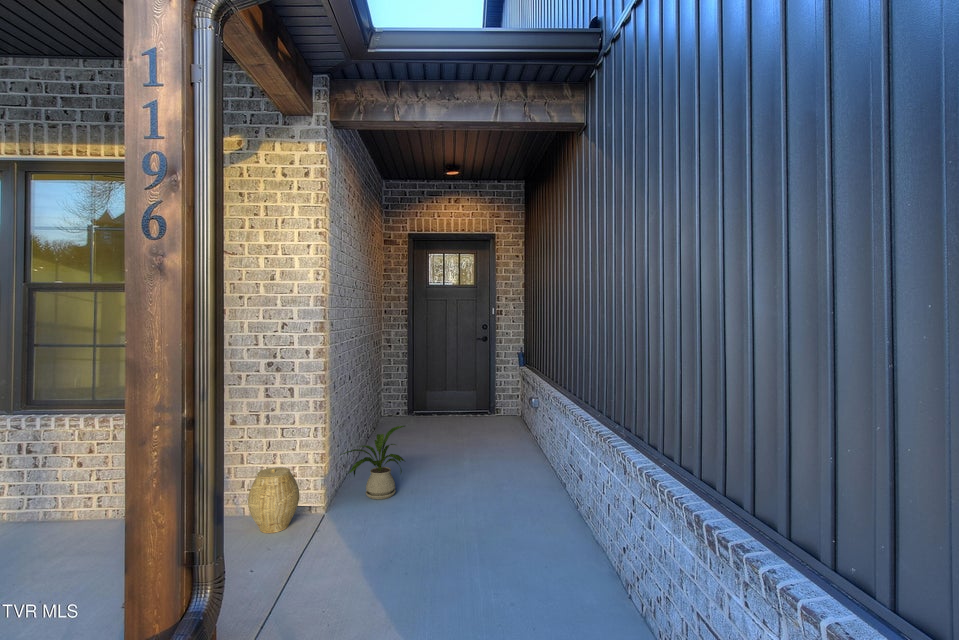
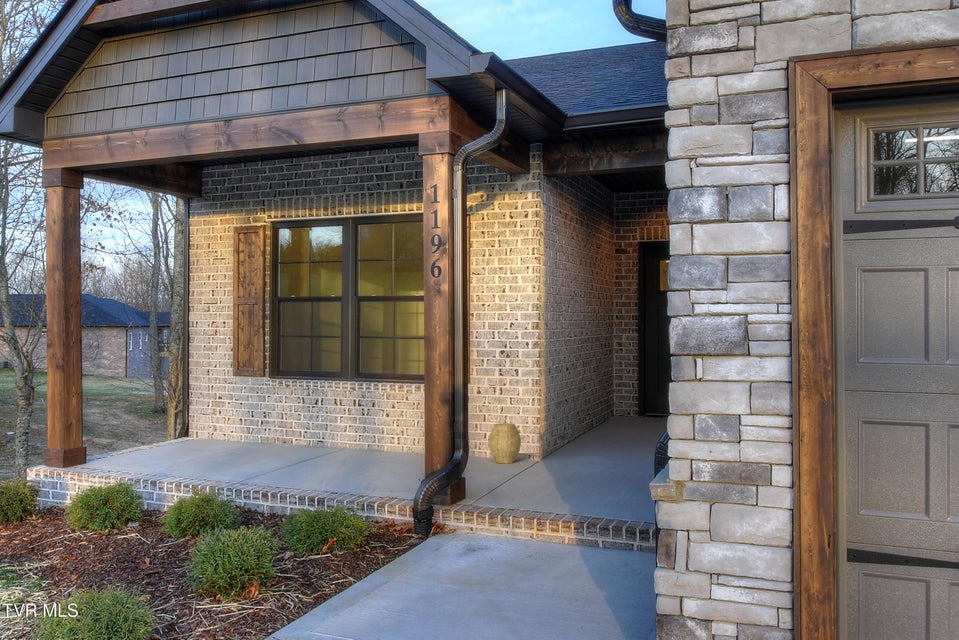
house plant: present [340,426,405,499] -> none [550,405,605,458]

